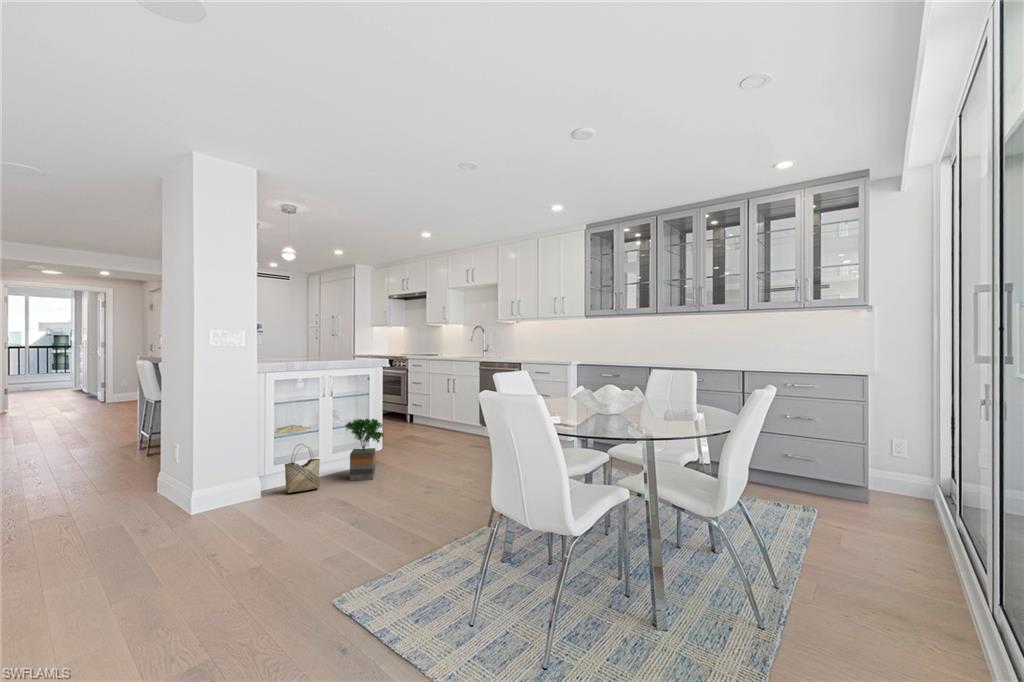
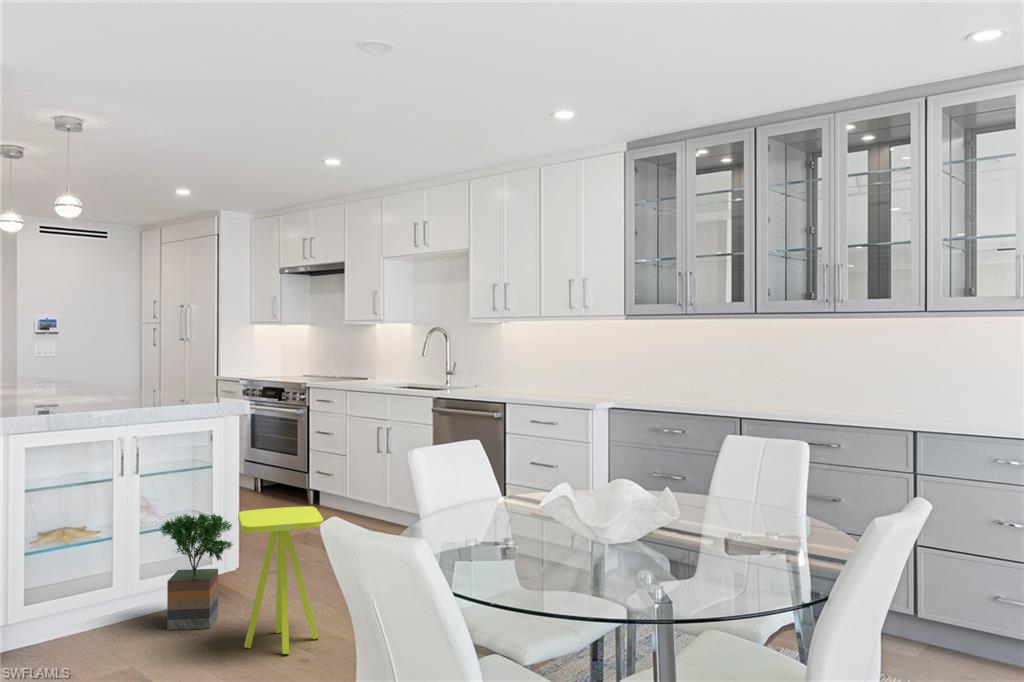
side table: none [390,413,438,491] -> present [238,506,323,654]
woven basket: present [285,444,320,493] -> none [41,564,109,656]

